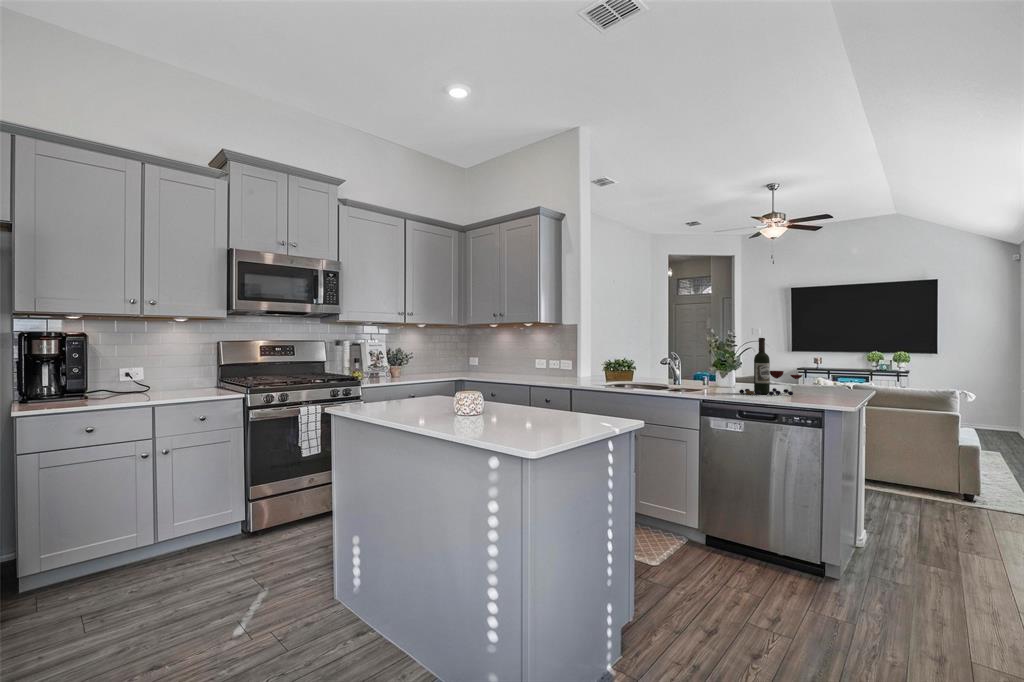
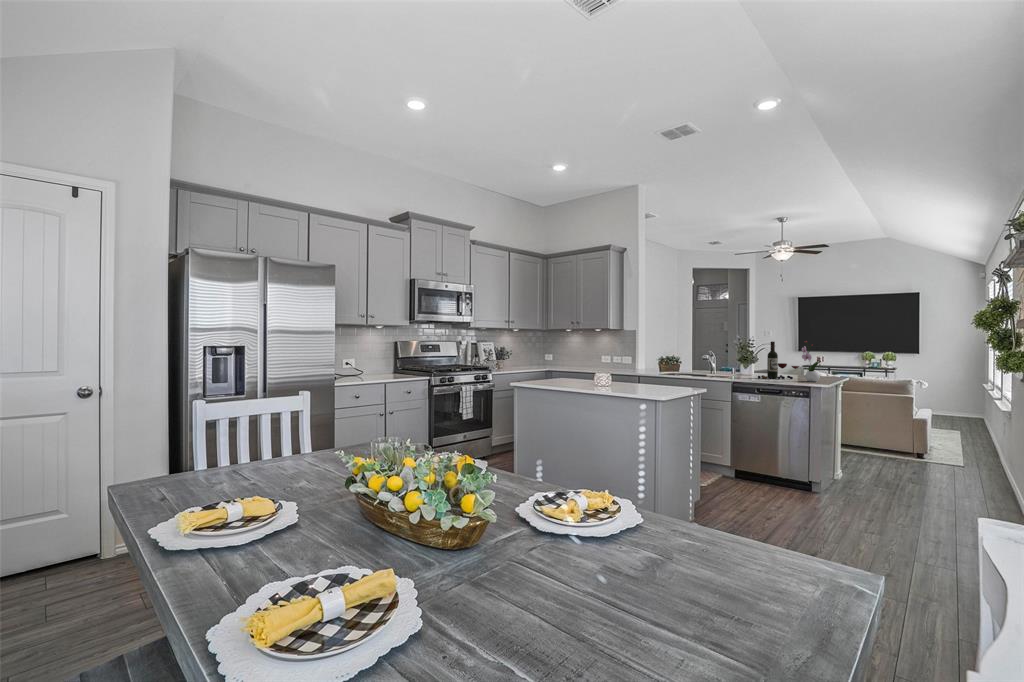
flower arrangement: none [807,336,841,401] -> present [802,341,821,382]

